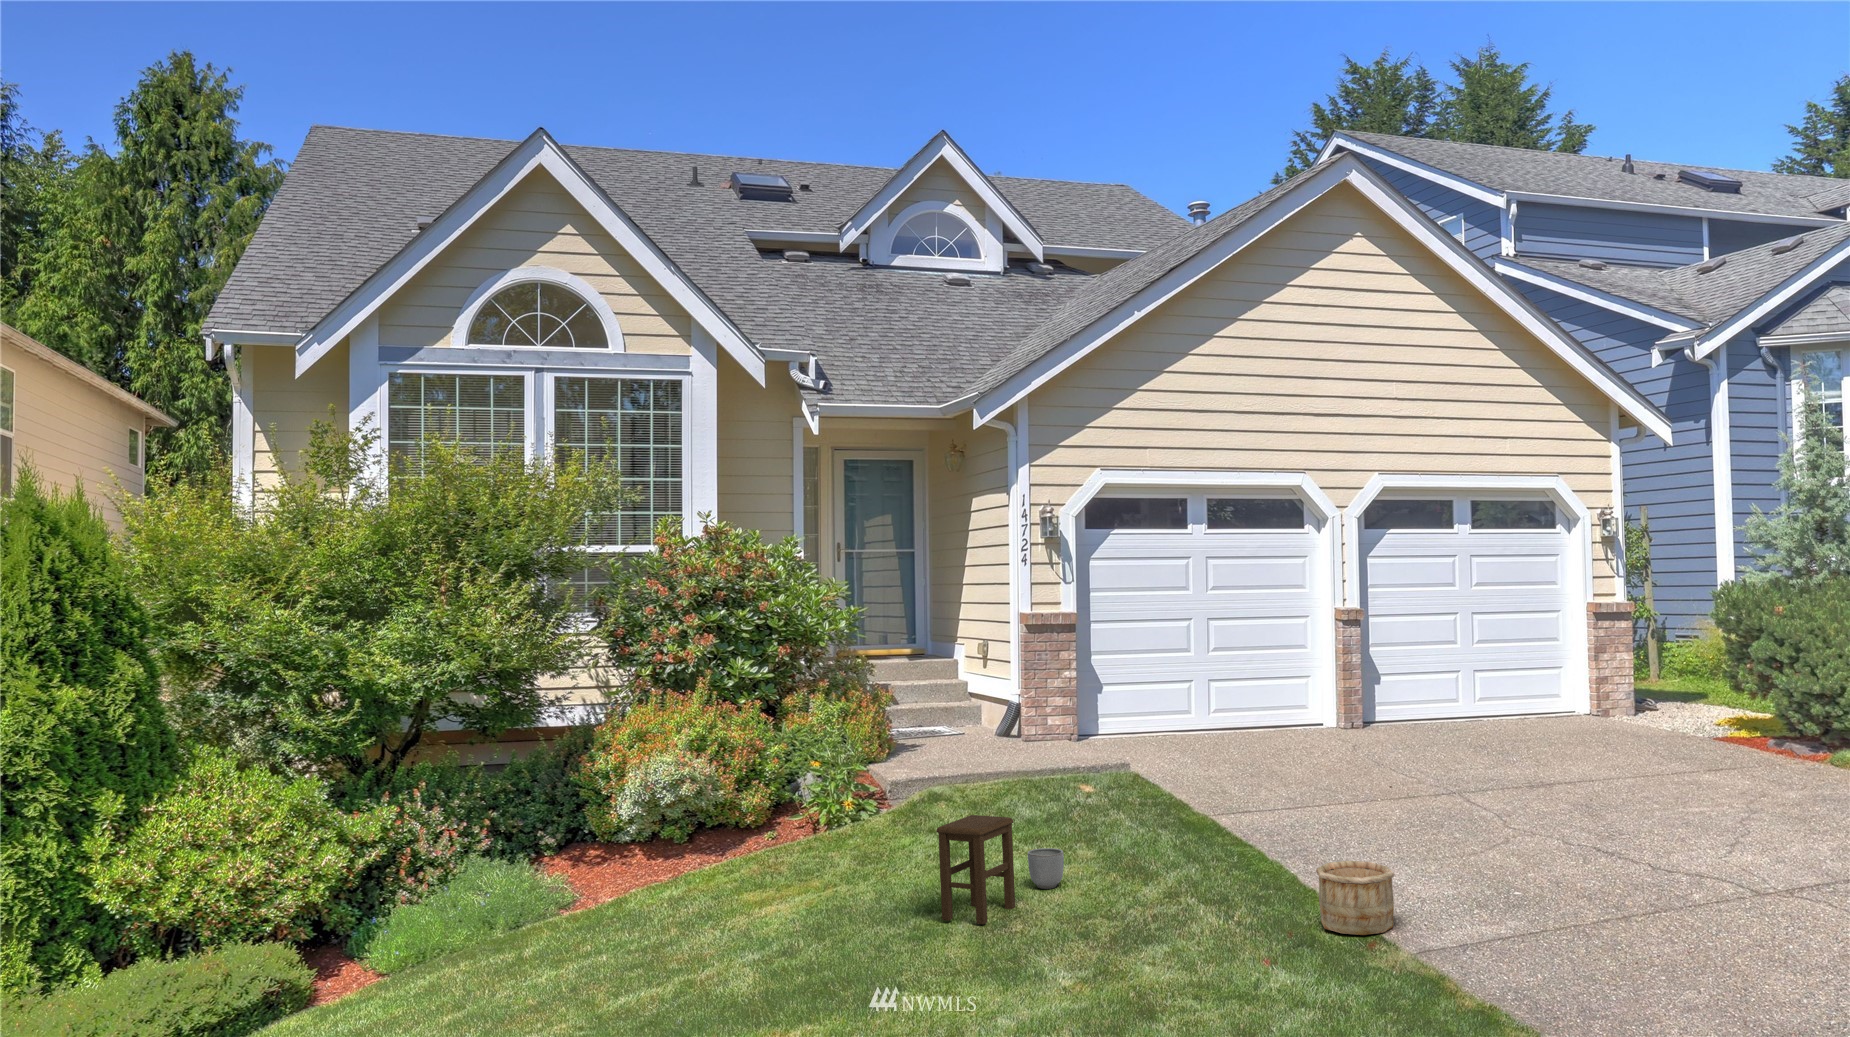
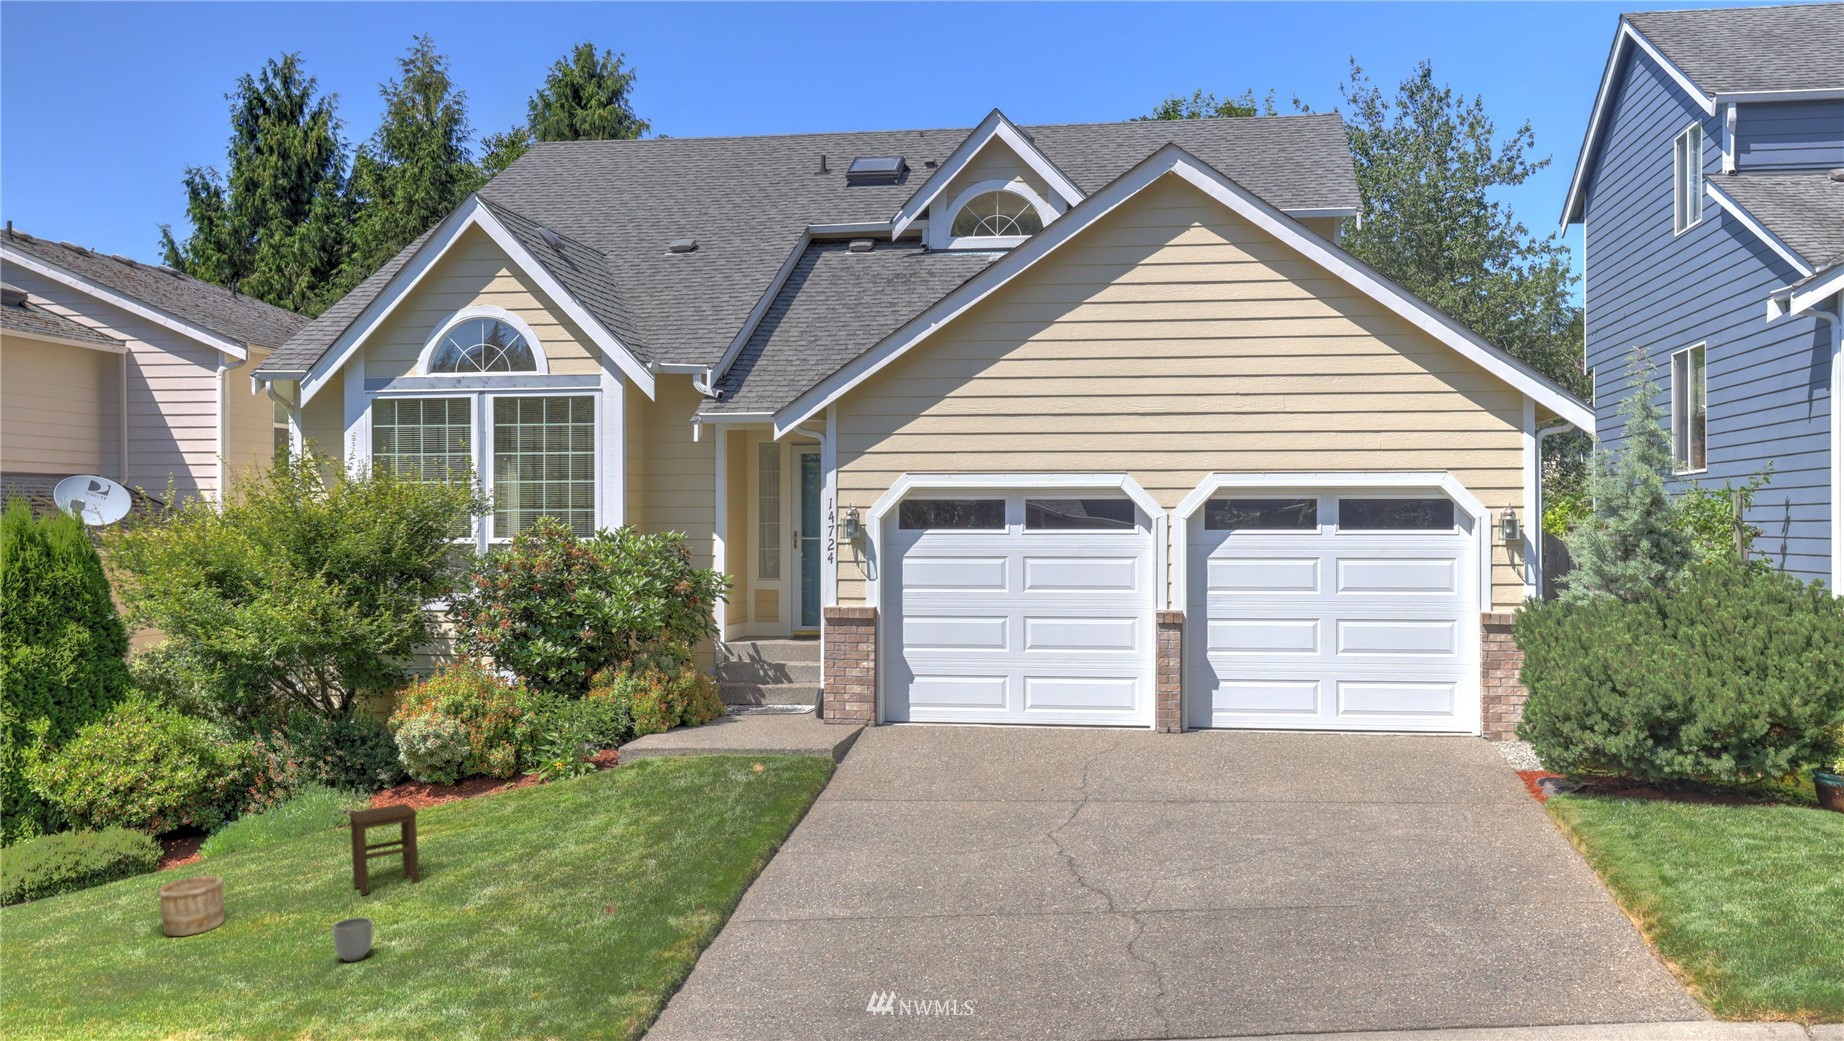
planter: present [1028,848,1064,889] -> present [333,917,372,961]
wooden bucket: present [1316,861,1395,935] -> present [158,876,224,936]

